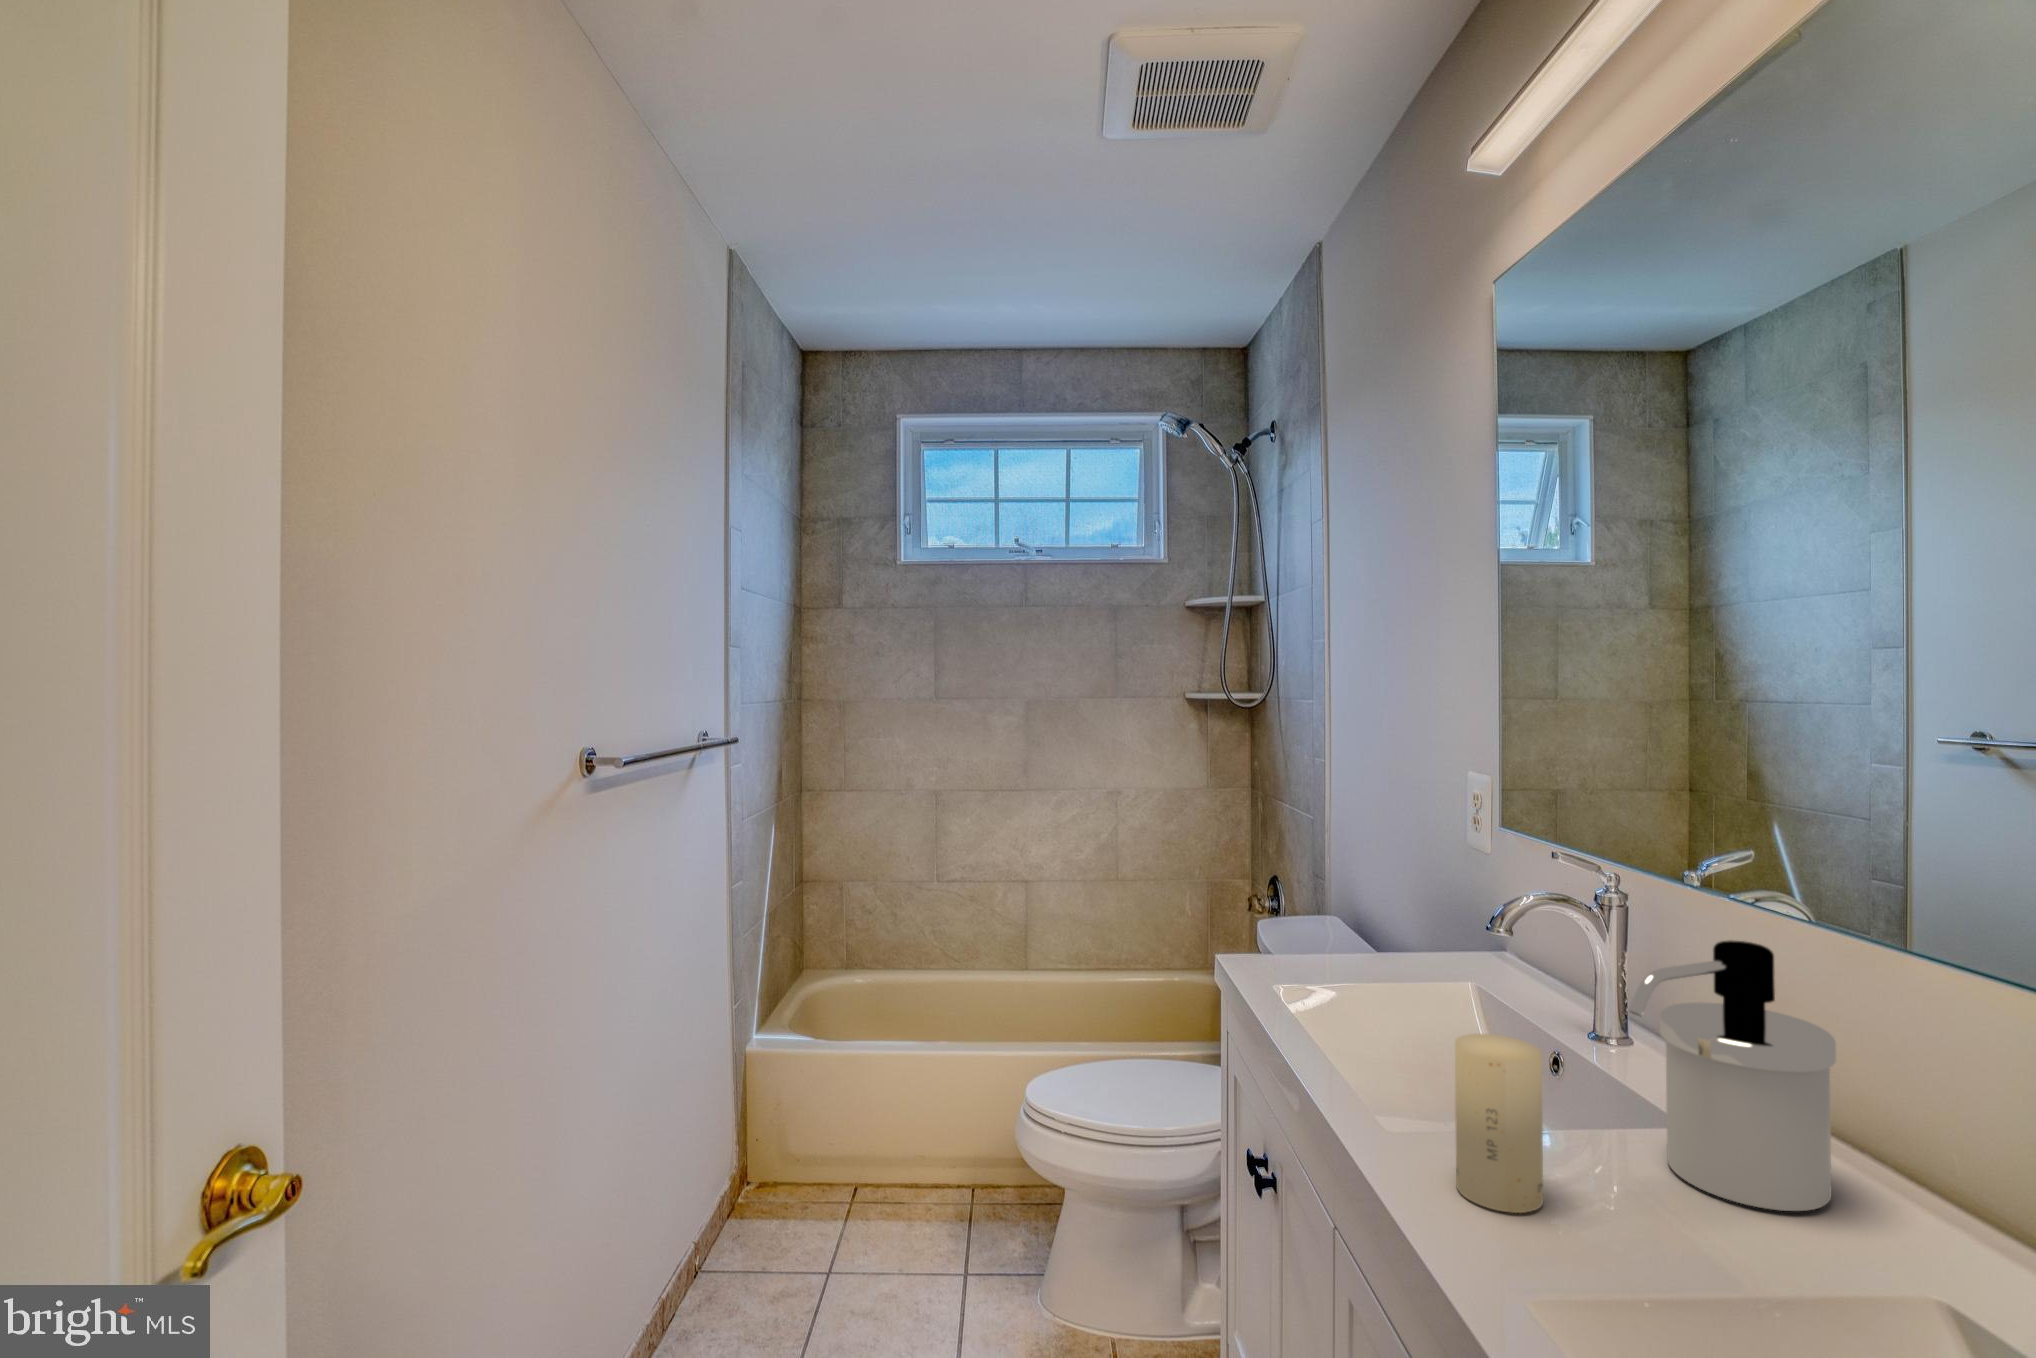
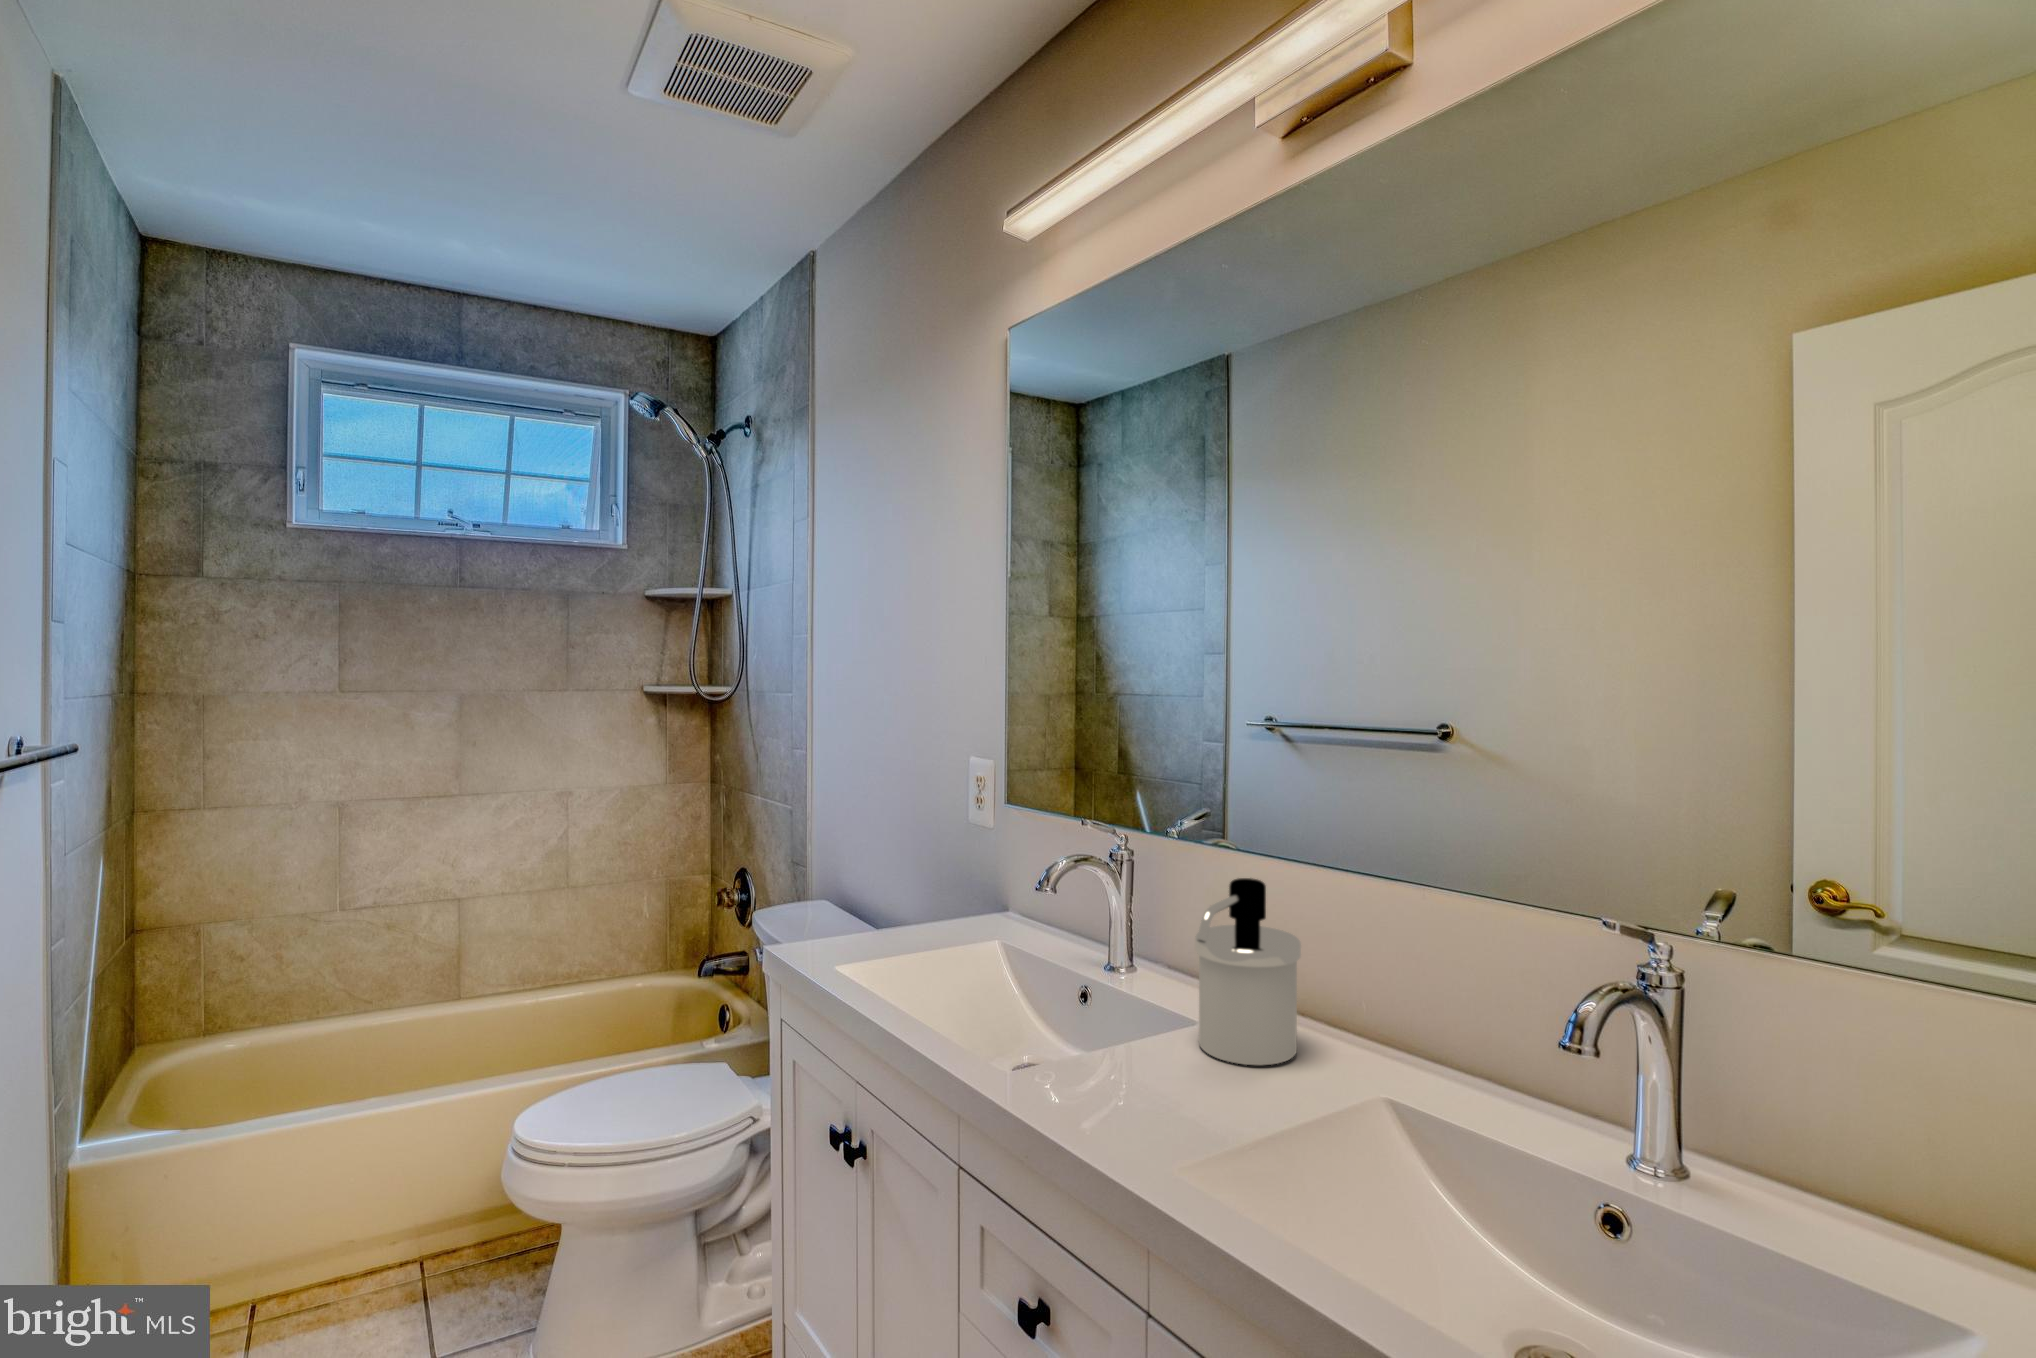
candle: present [1455,1034,1543,1213] -> none [1087,974,1150,1112]

